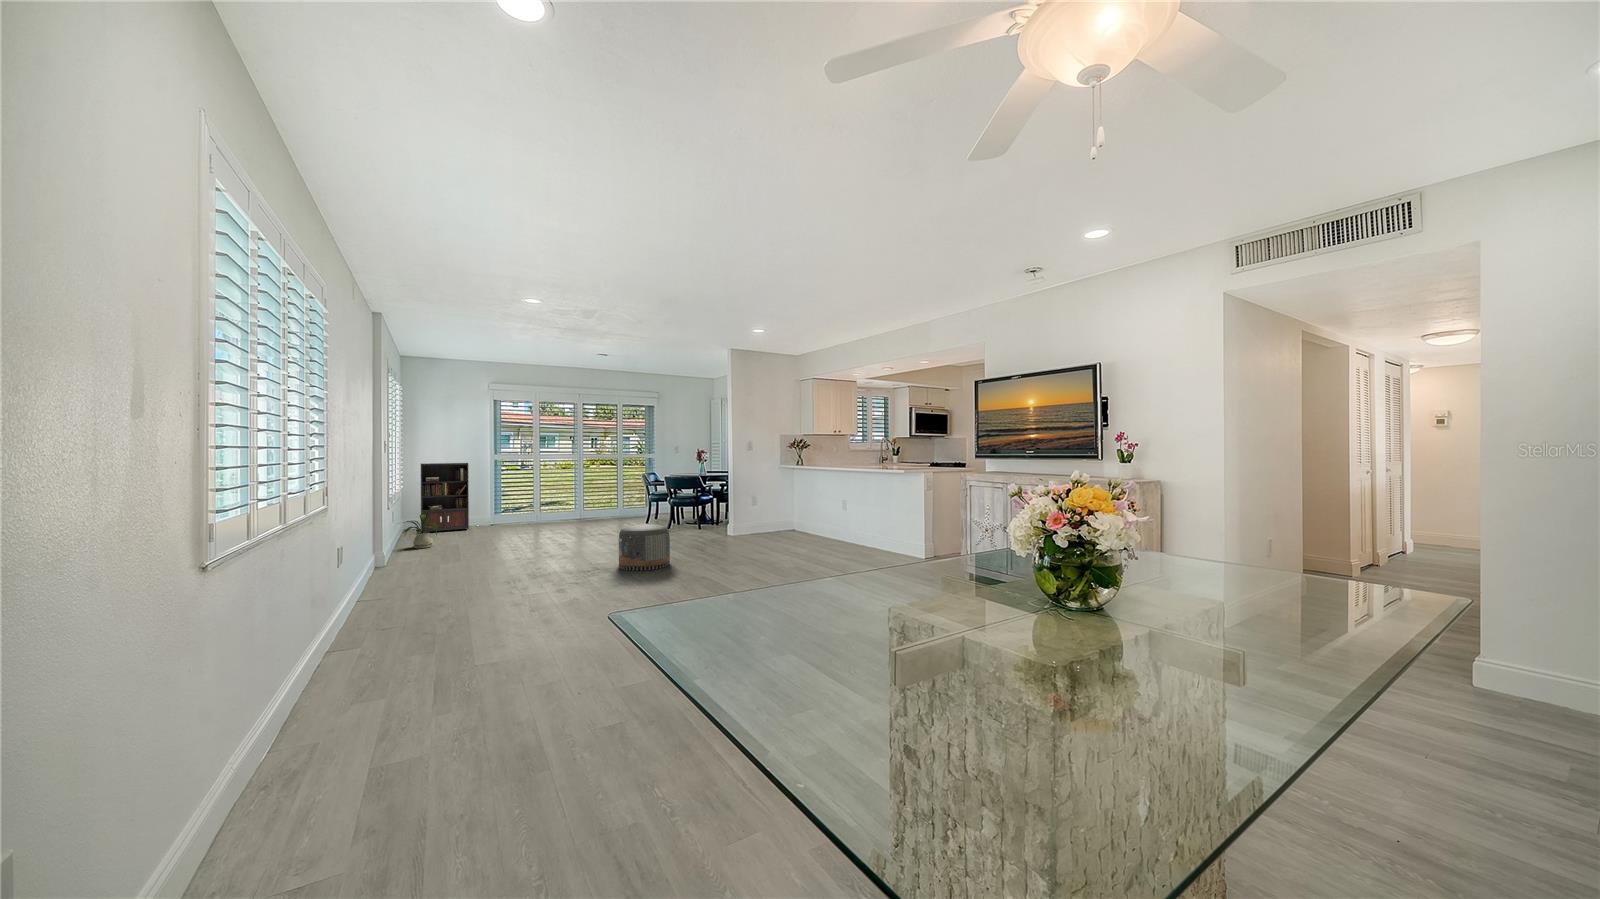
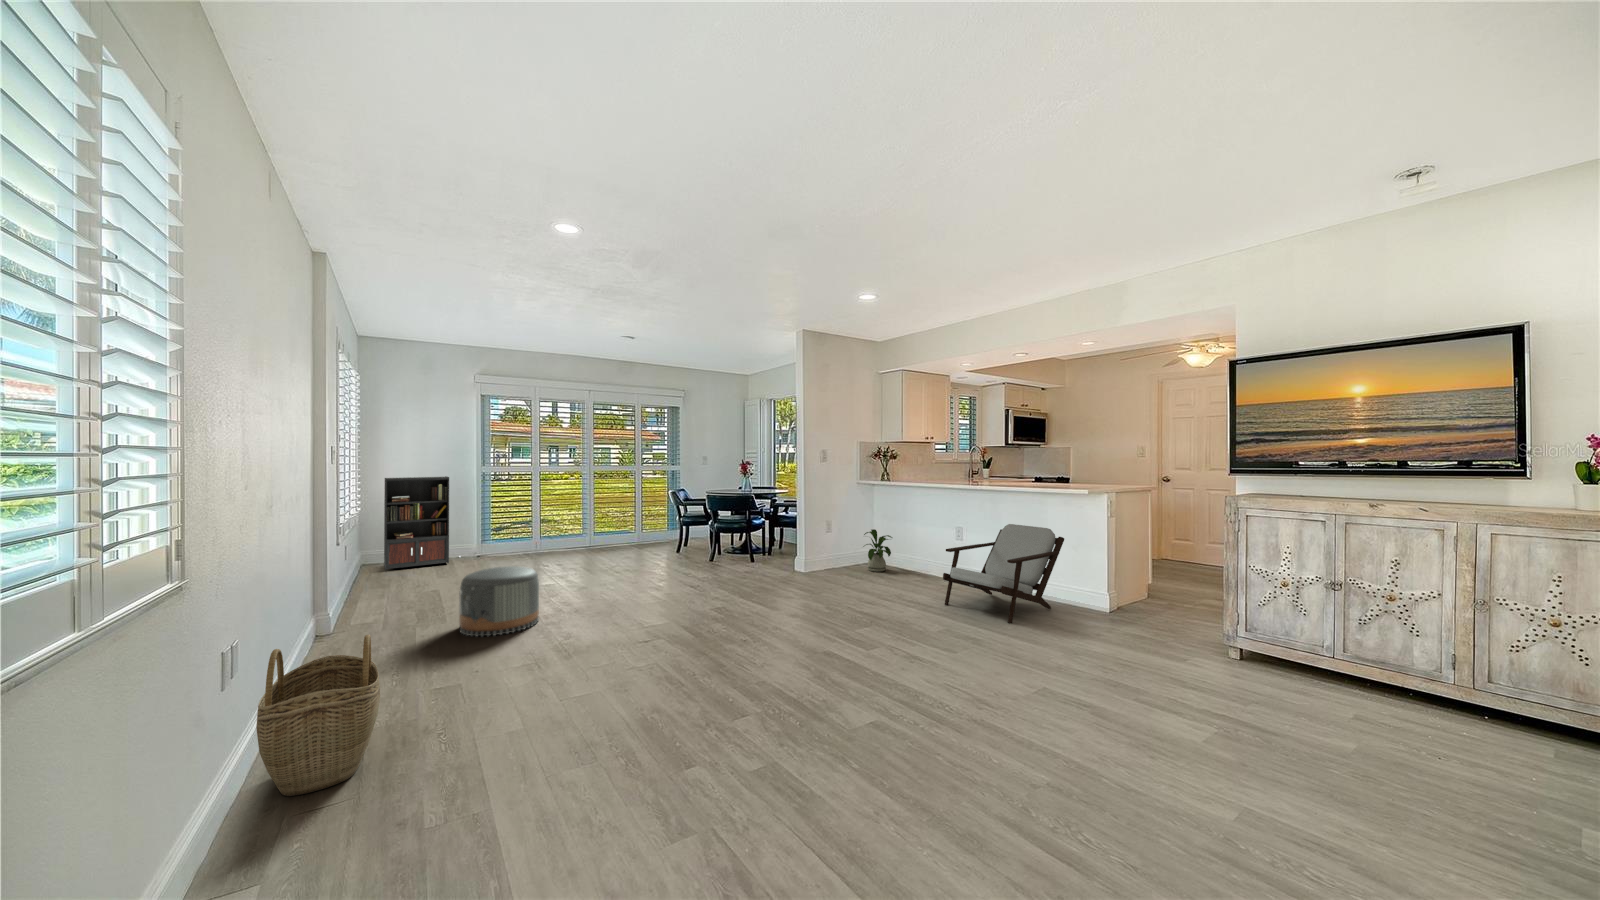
armchair: none [813,496,903,563] -> present [943,524,1064,623]
house plant: present [404,508,439,548] -> present [863,529,892,572]
pouf: present [619,524,670,571] -> present [459,566,539,636]
woven basket: none [354,541,416,617] -> present [256,635,380,796]

